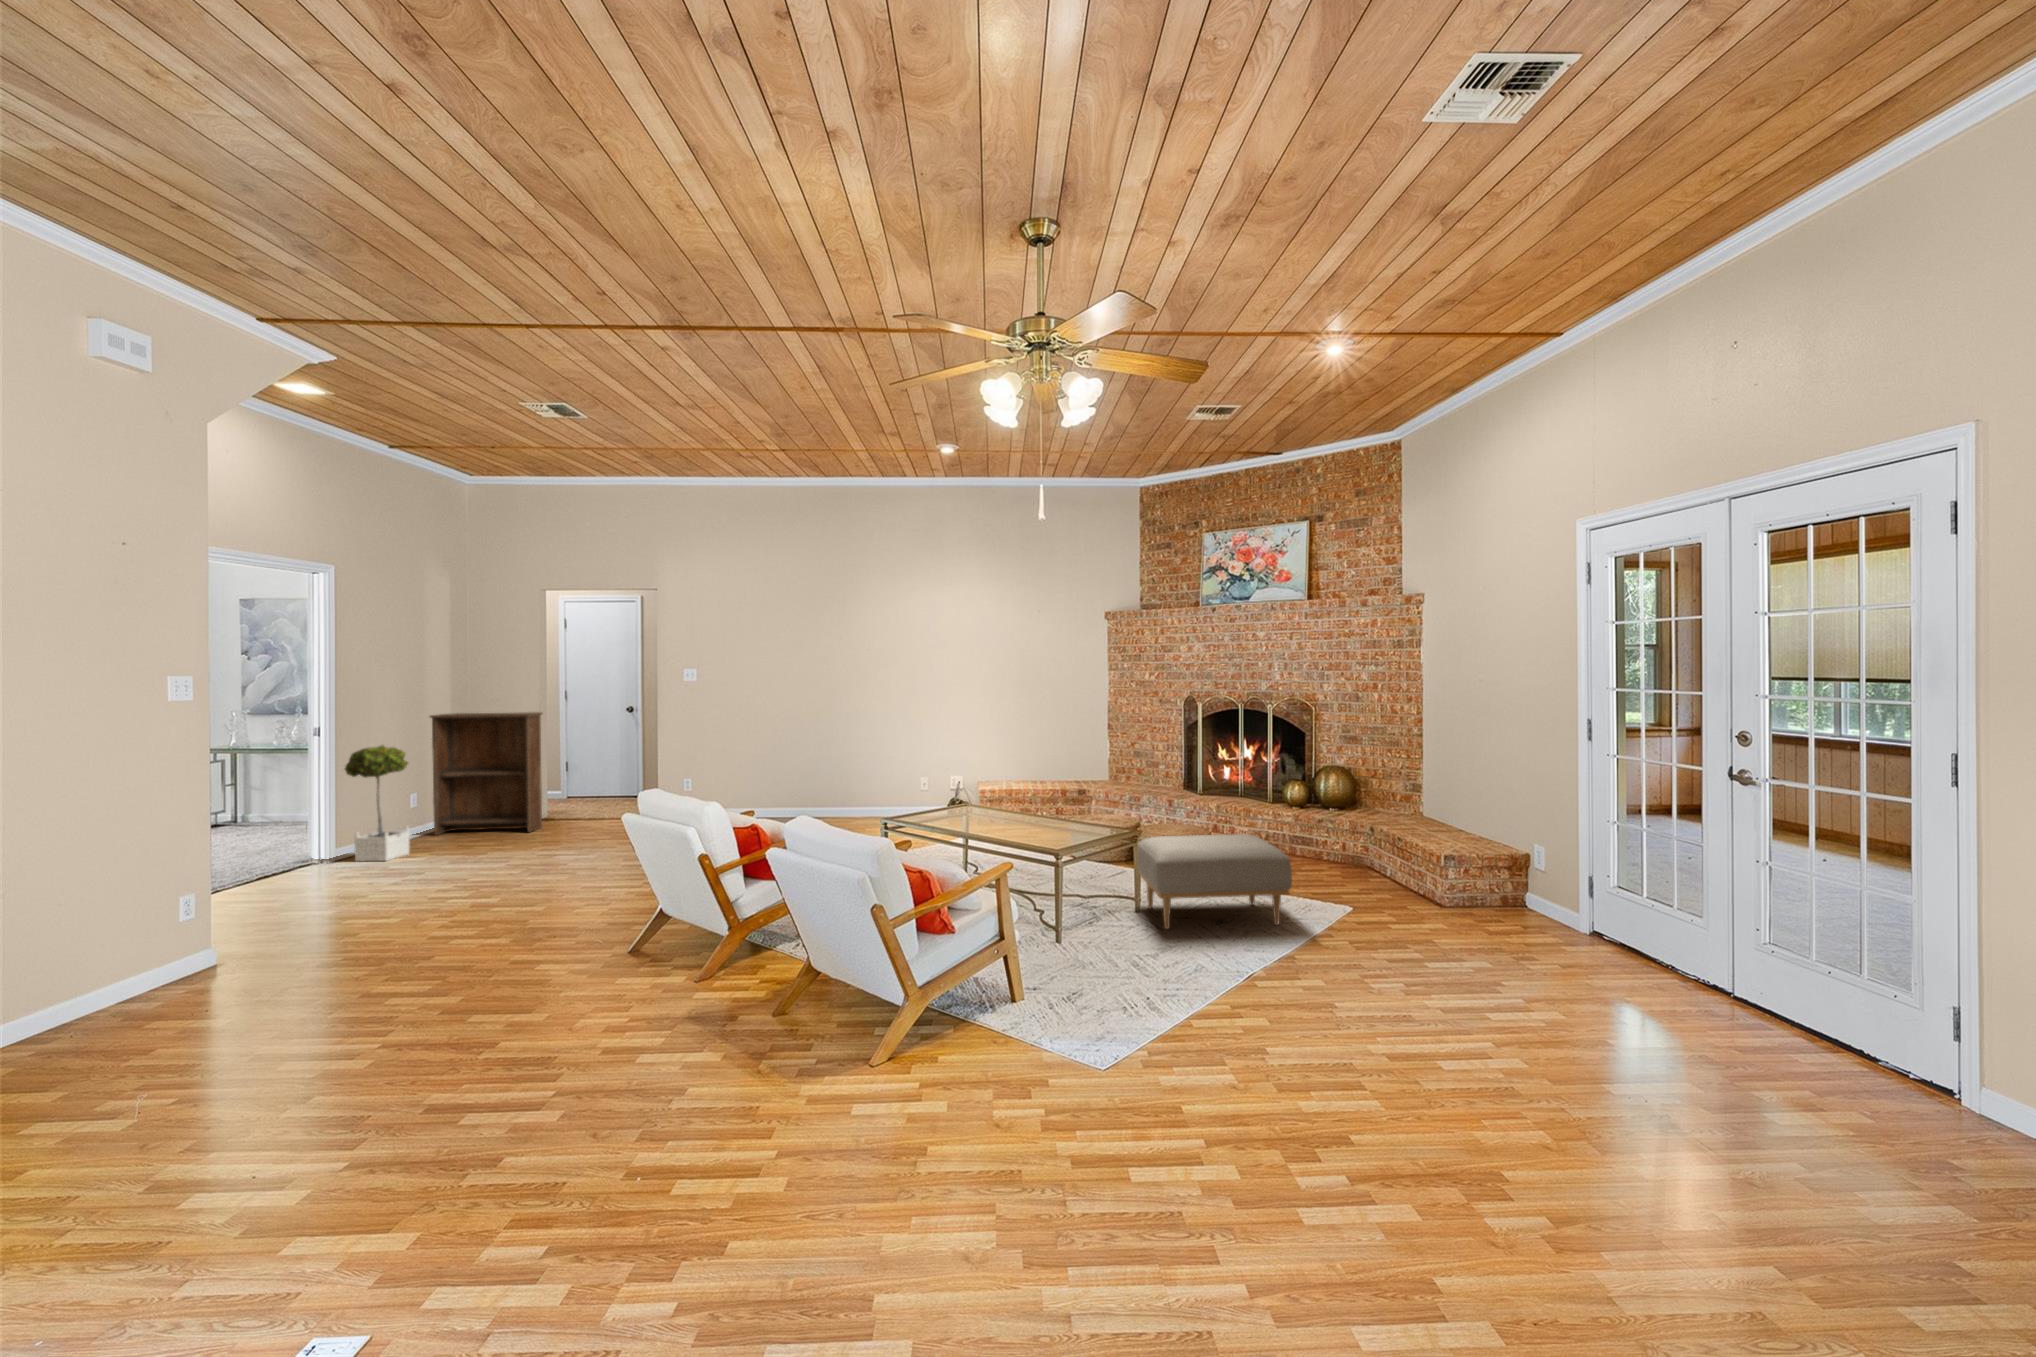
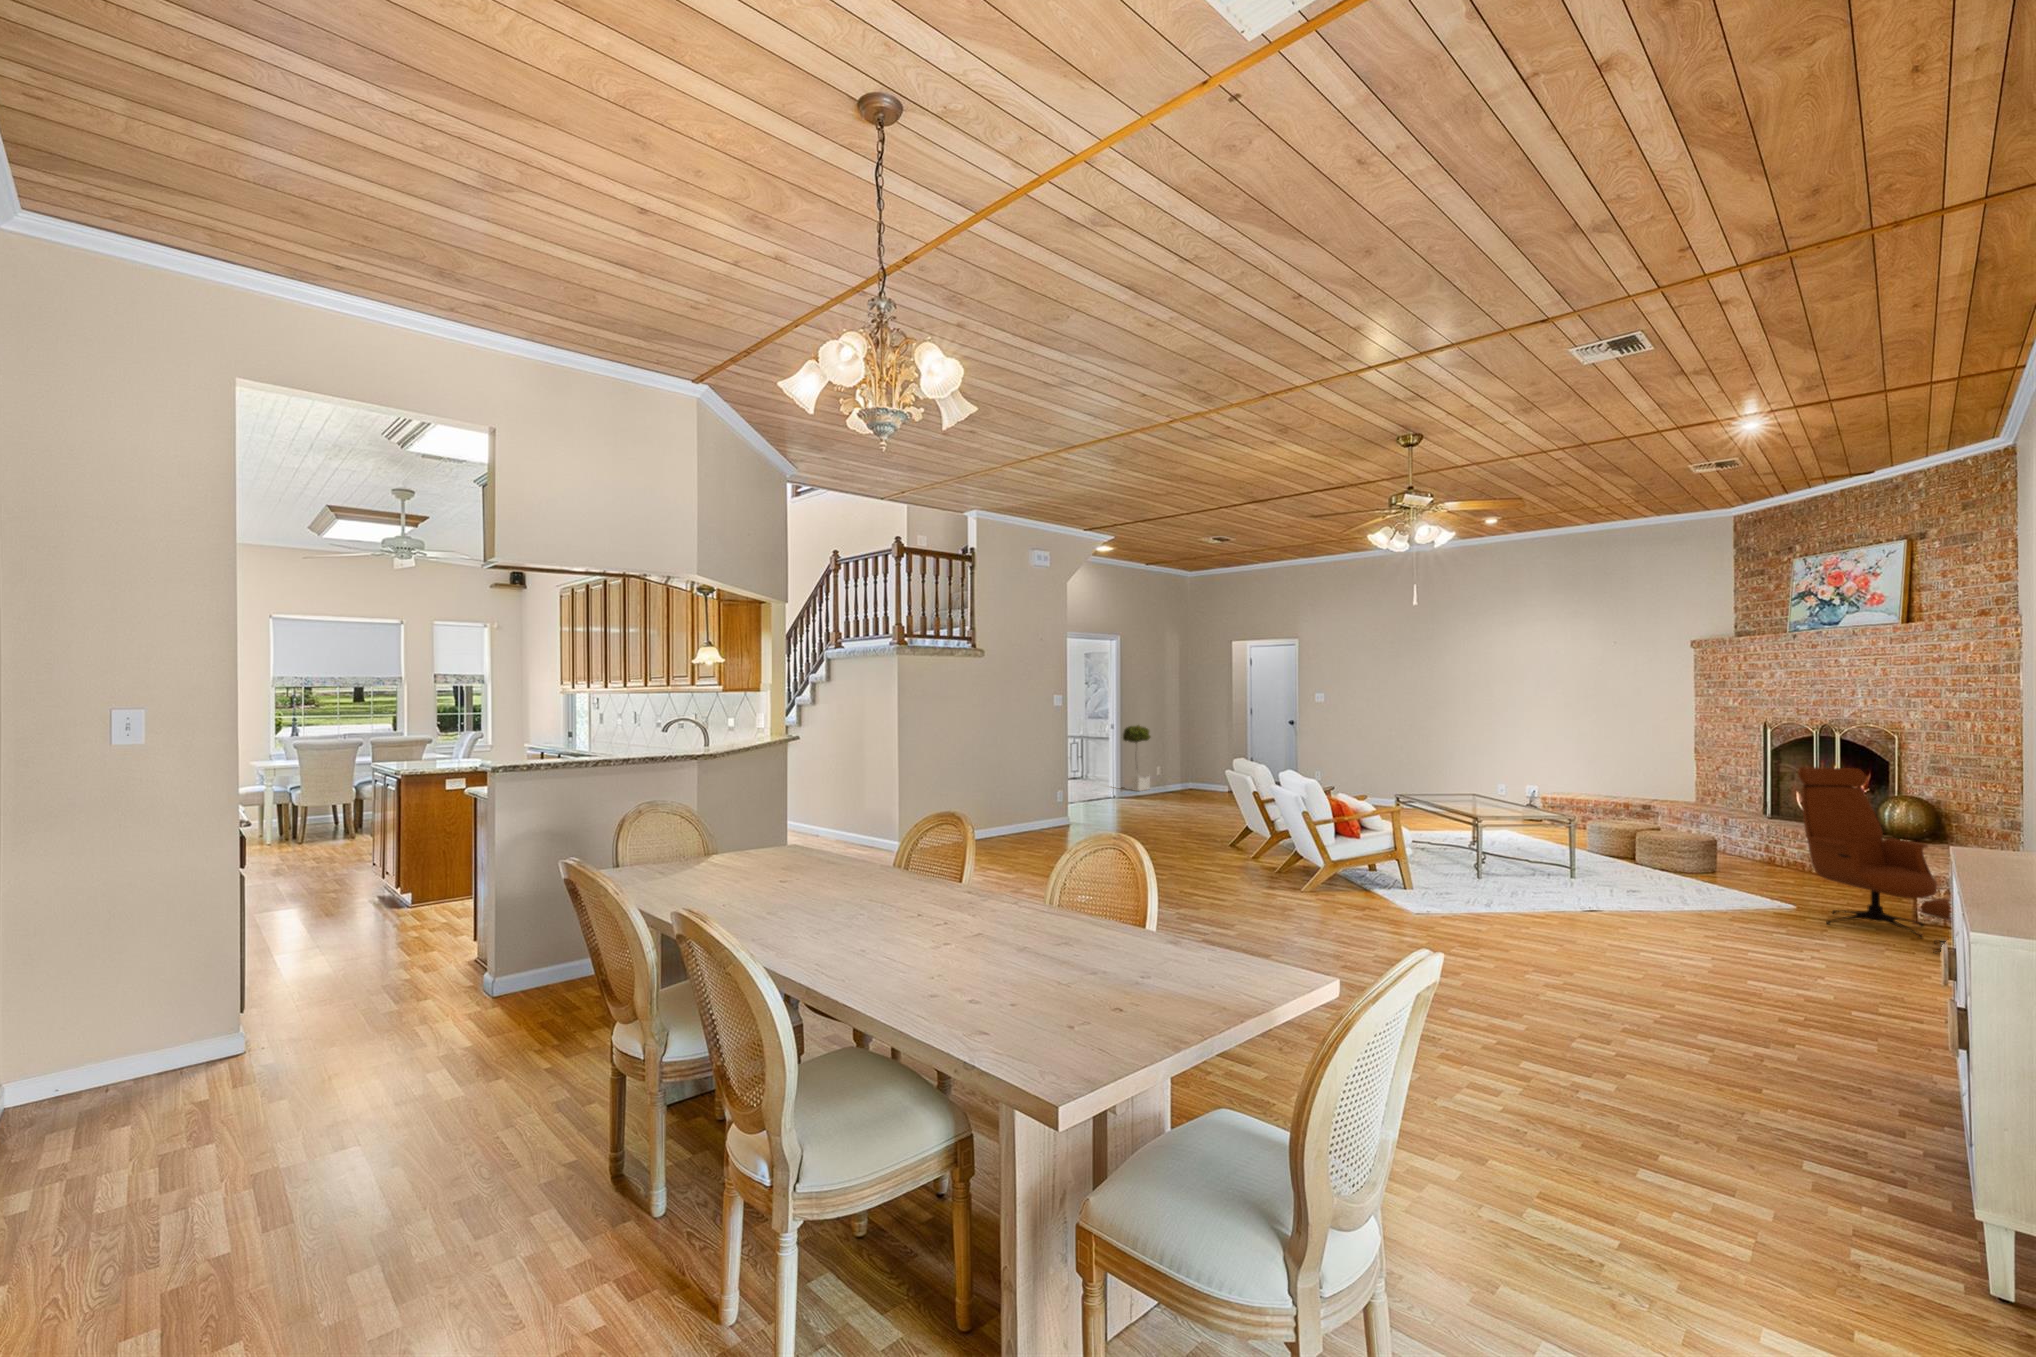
bookshelf: present [430,712,542,835] -> none [1165,711,1227,789]
lounge chair: none [1365,751,1607,955] -> present [1798,767,1950,953]
ottoman: present [1138,834,1292,929] -> none [1567,820,1706,898]

